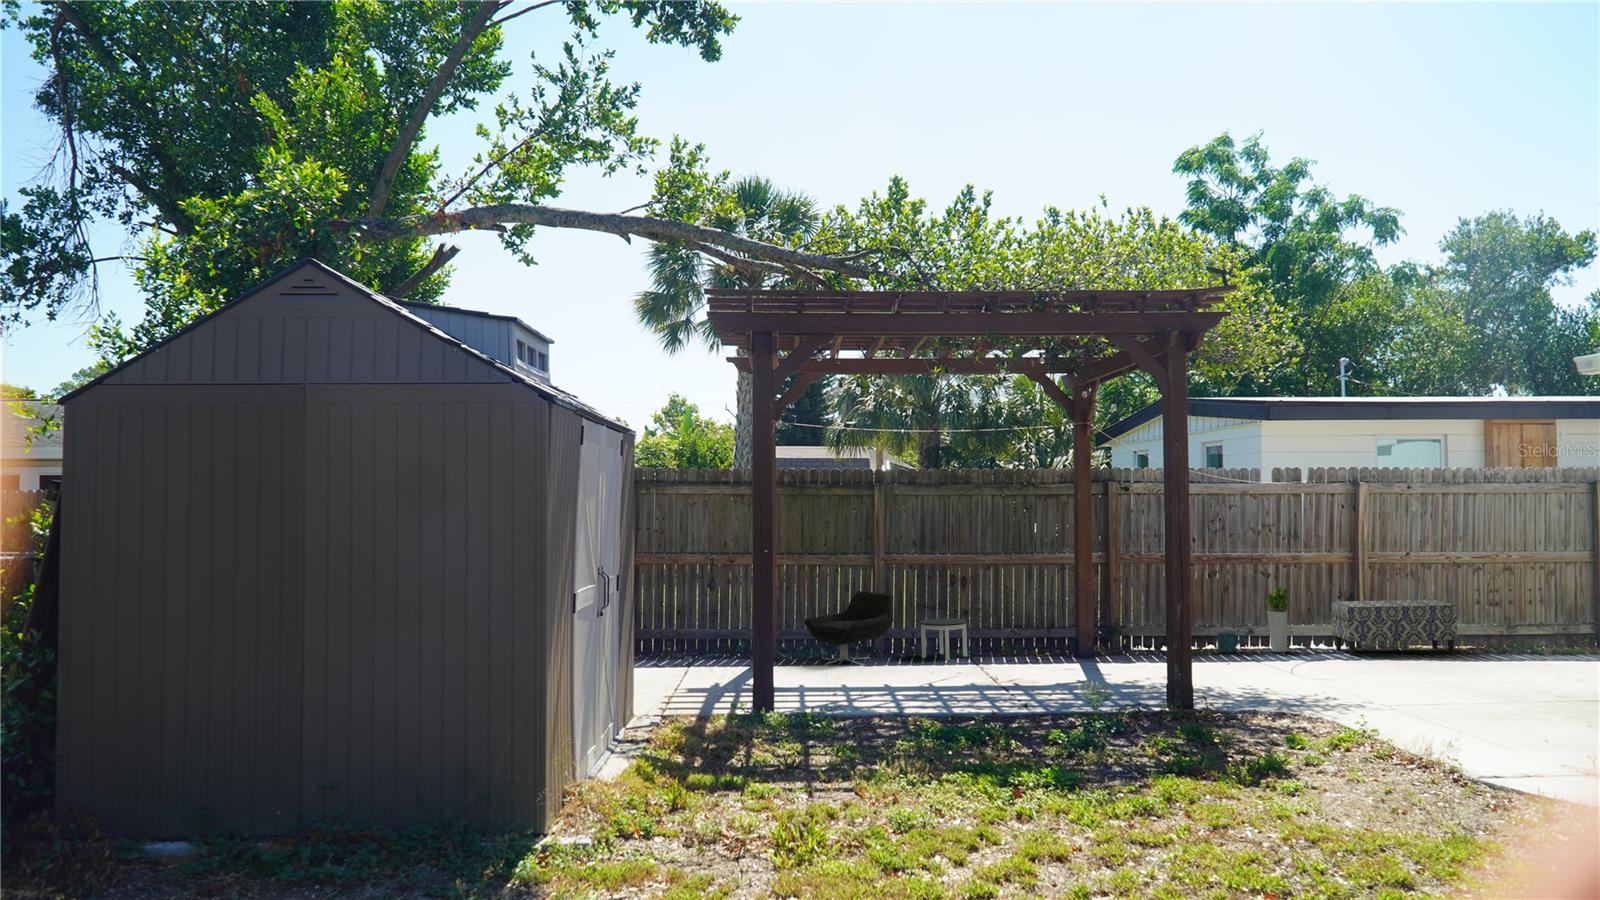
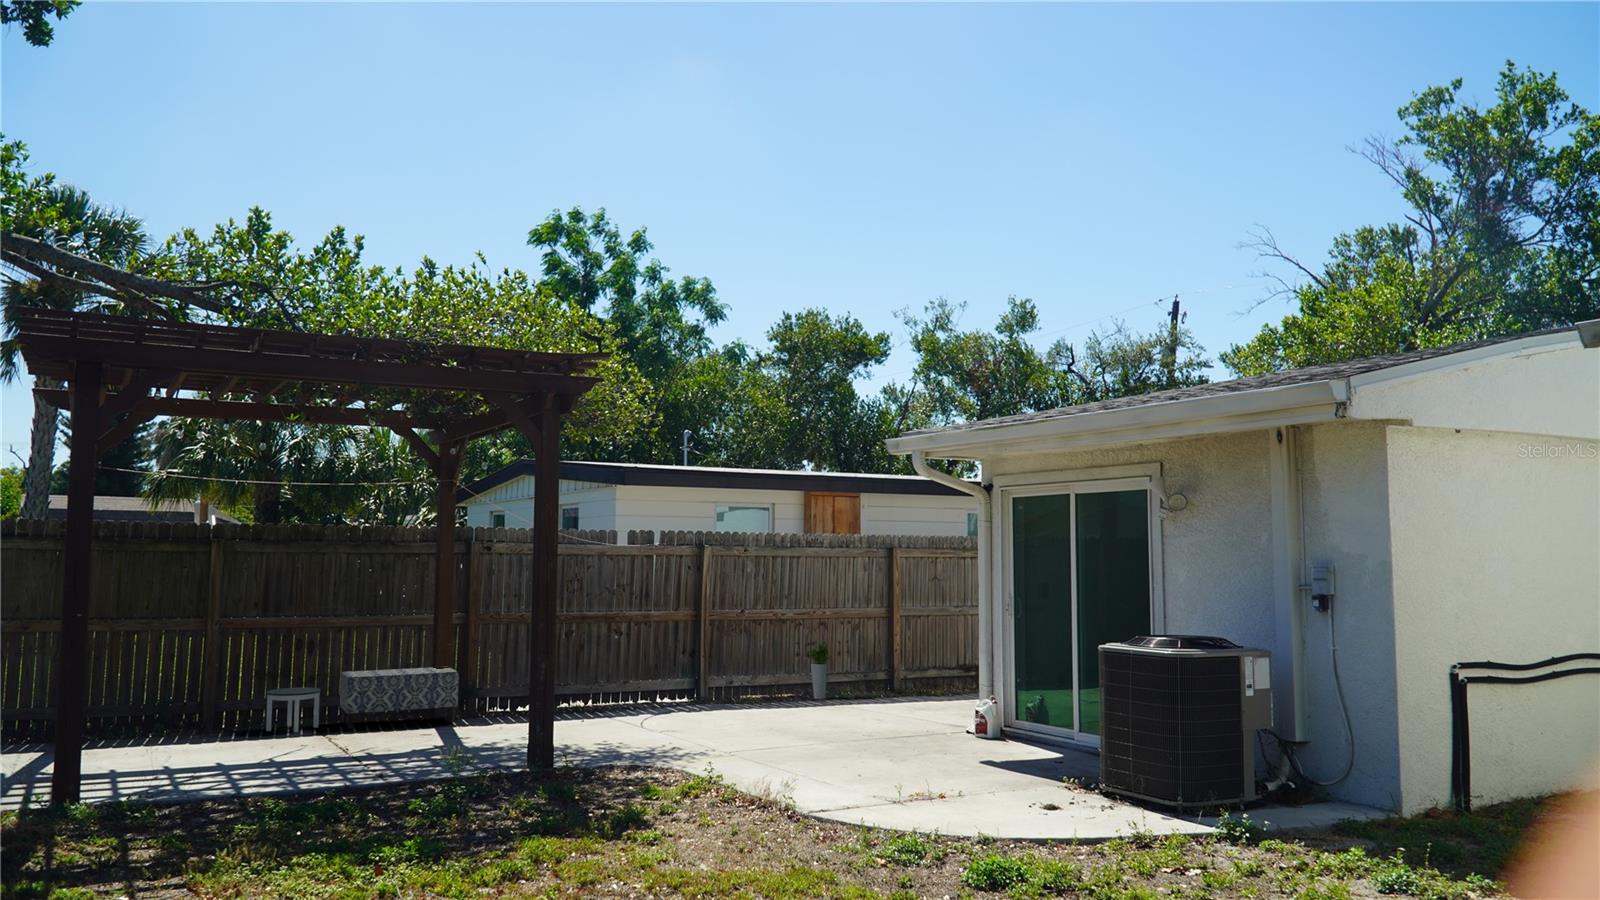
planter: present [1266,587,1291,652] -> present [810,643,830,699]
lounge chair: present [805,591,893,665] -> none [124,660,237,747]
bench: present [1331,599,1457,656] -> present [340,667,459,728]
watering can: present [1217,627,1254,653] -> none [566,686,605,712]

